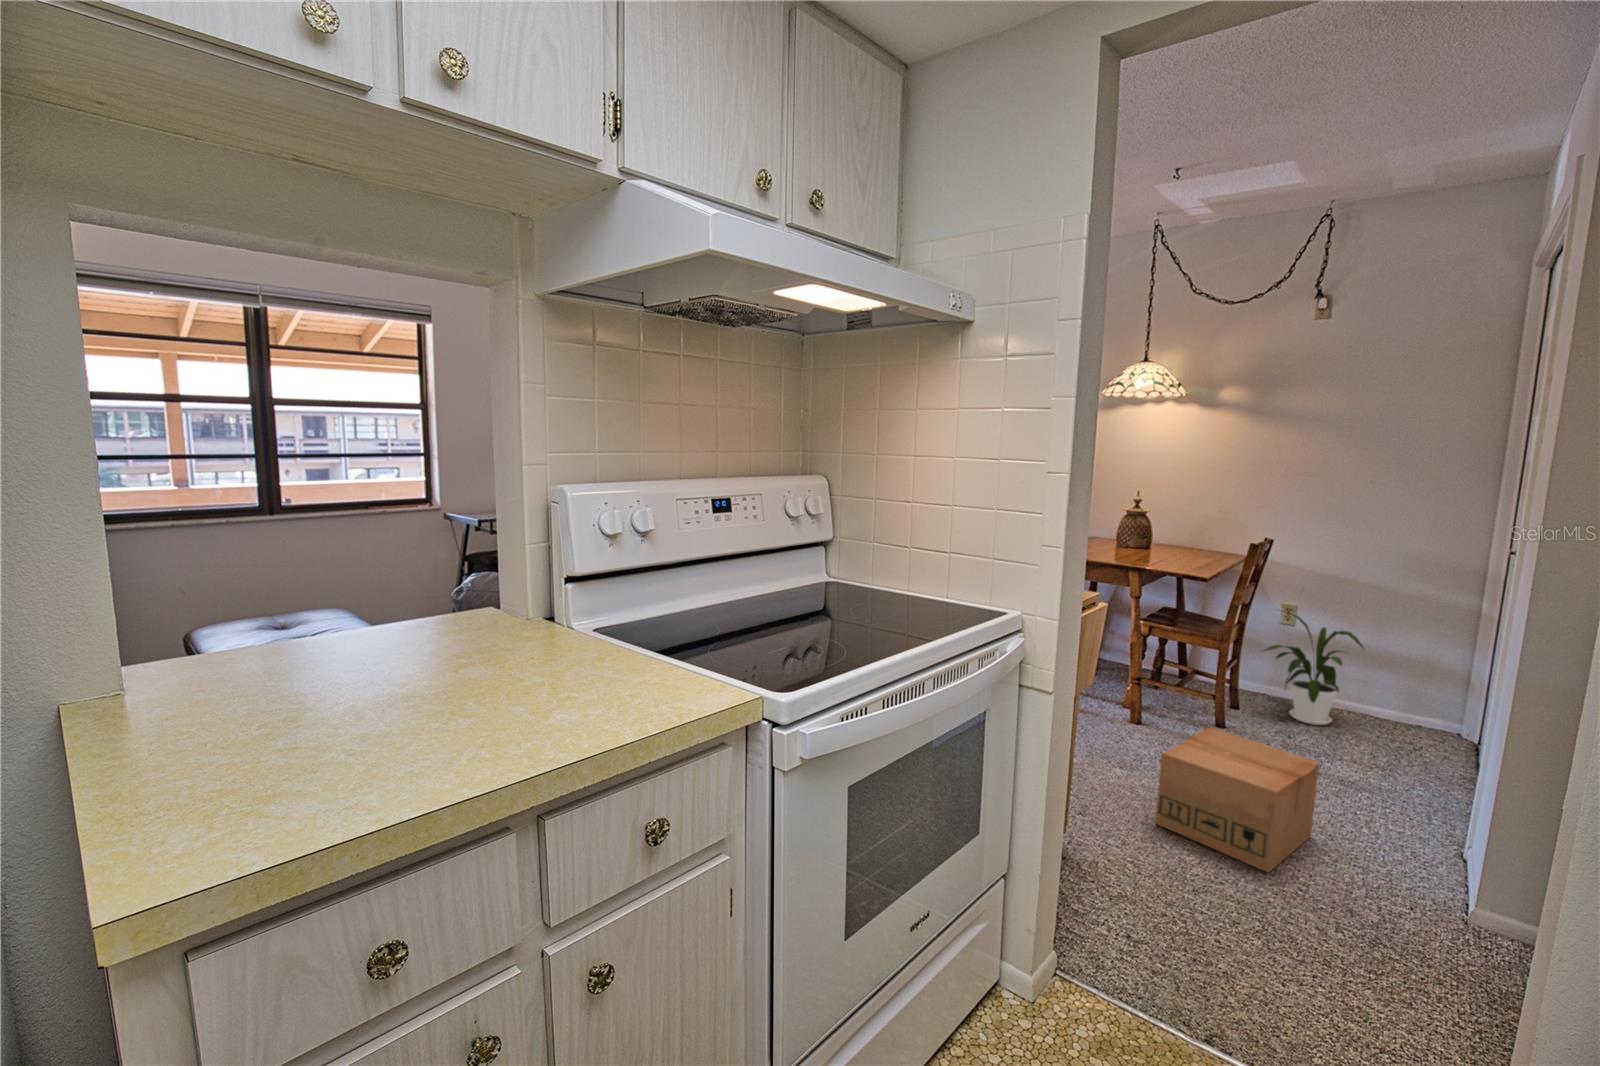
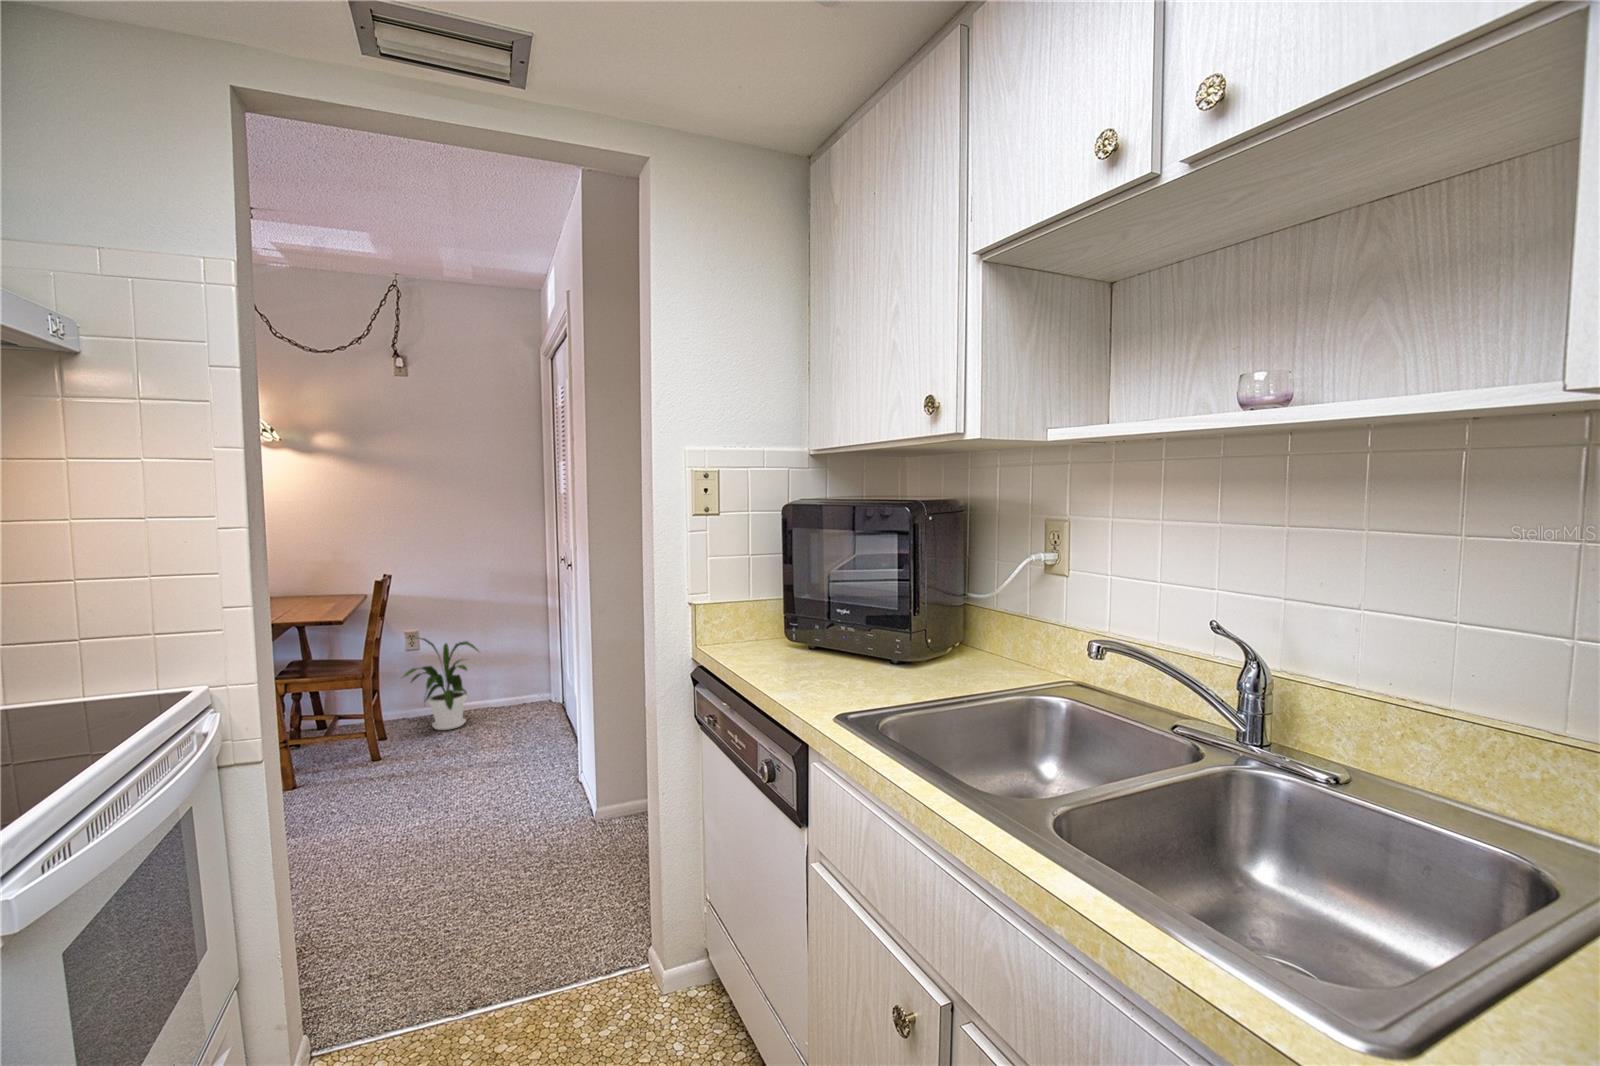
cardboard box: present [1155,727,1319,872] -> none [348,750,483,871]

